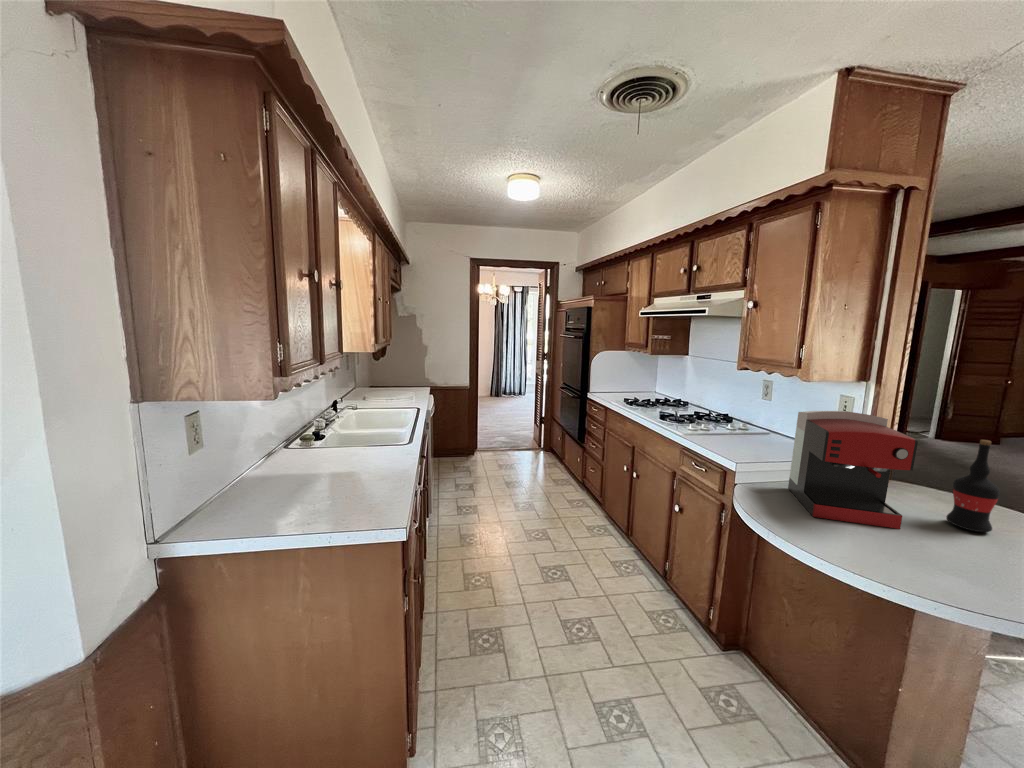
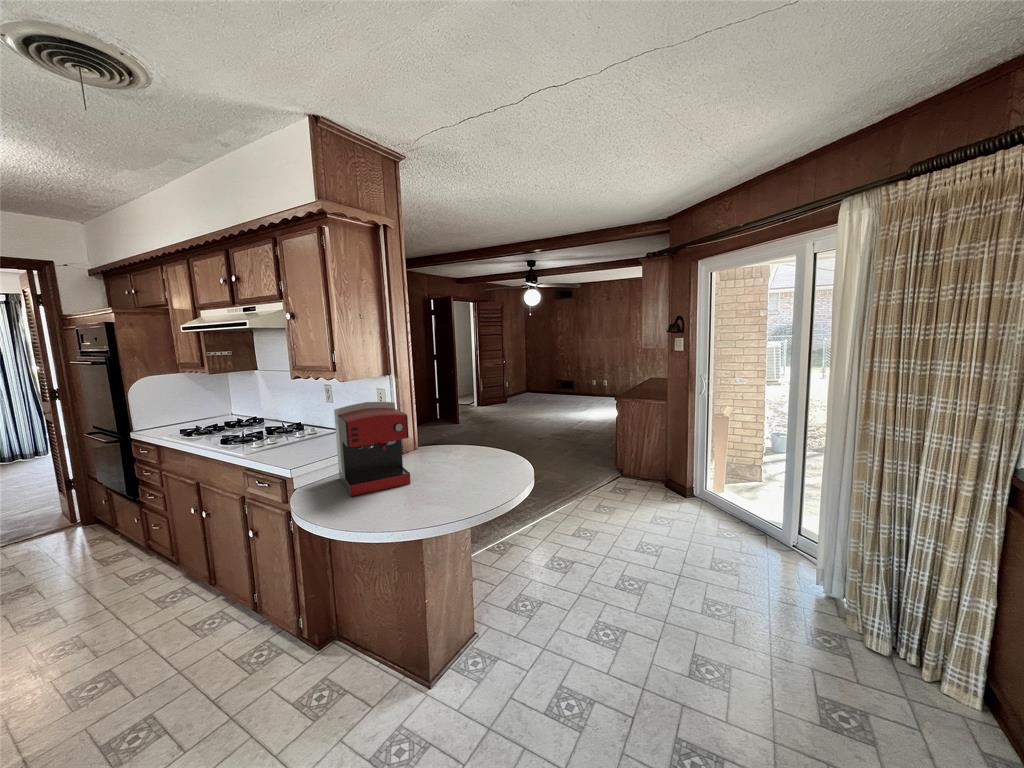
wine bottle: present [946,440,1000,532] -> none [438,406,461,469]

